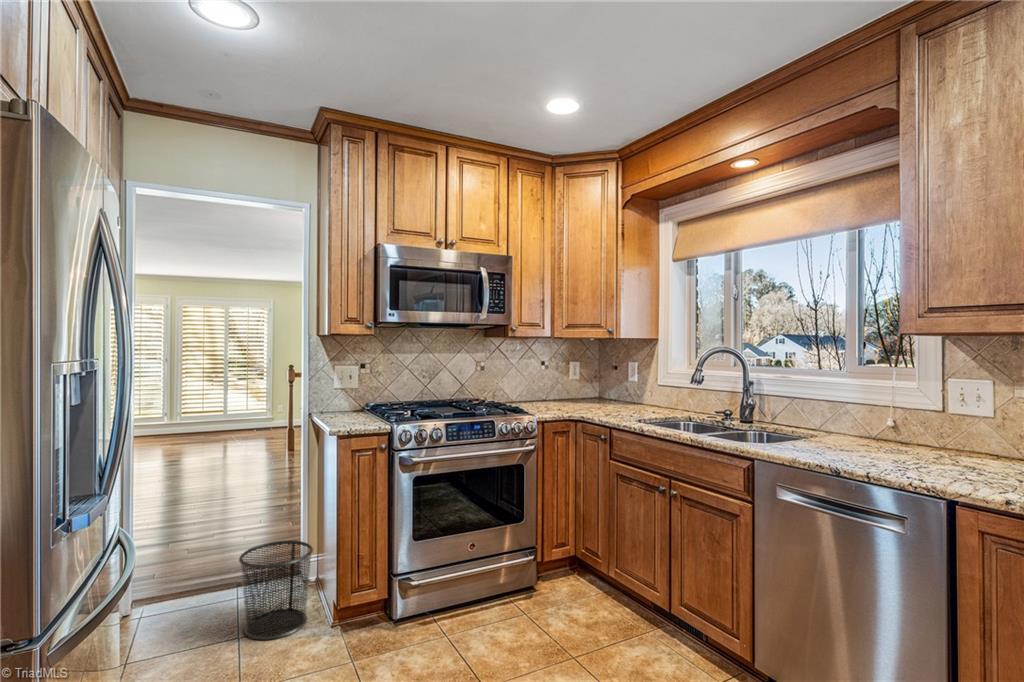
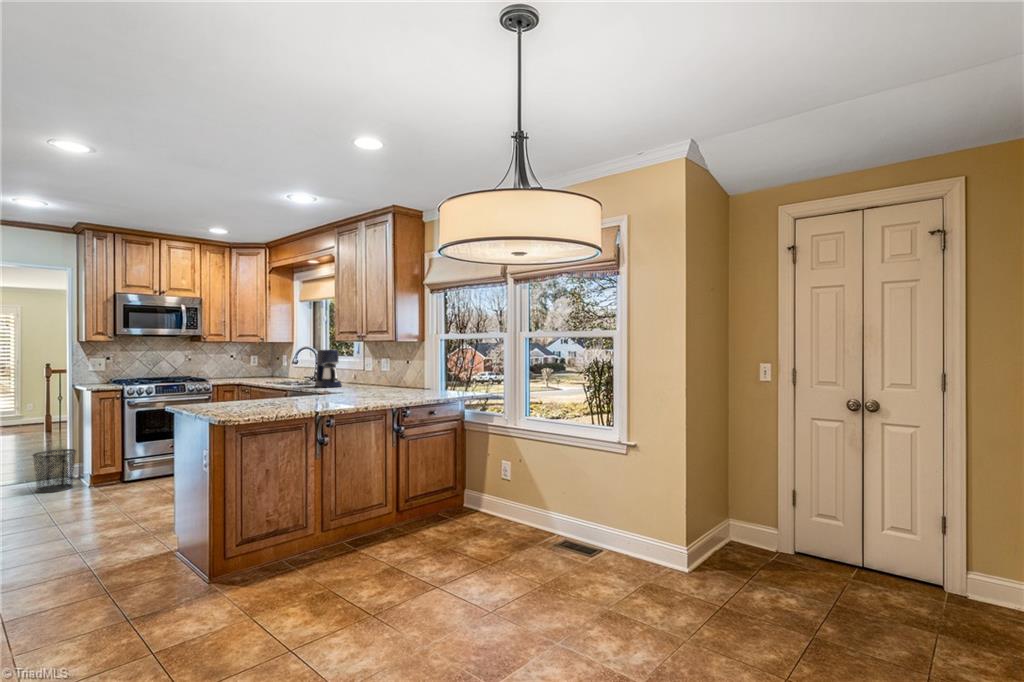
coffee maker: none [828,356,920,463] -> present [315,349,342,387]

